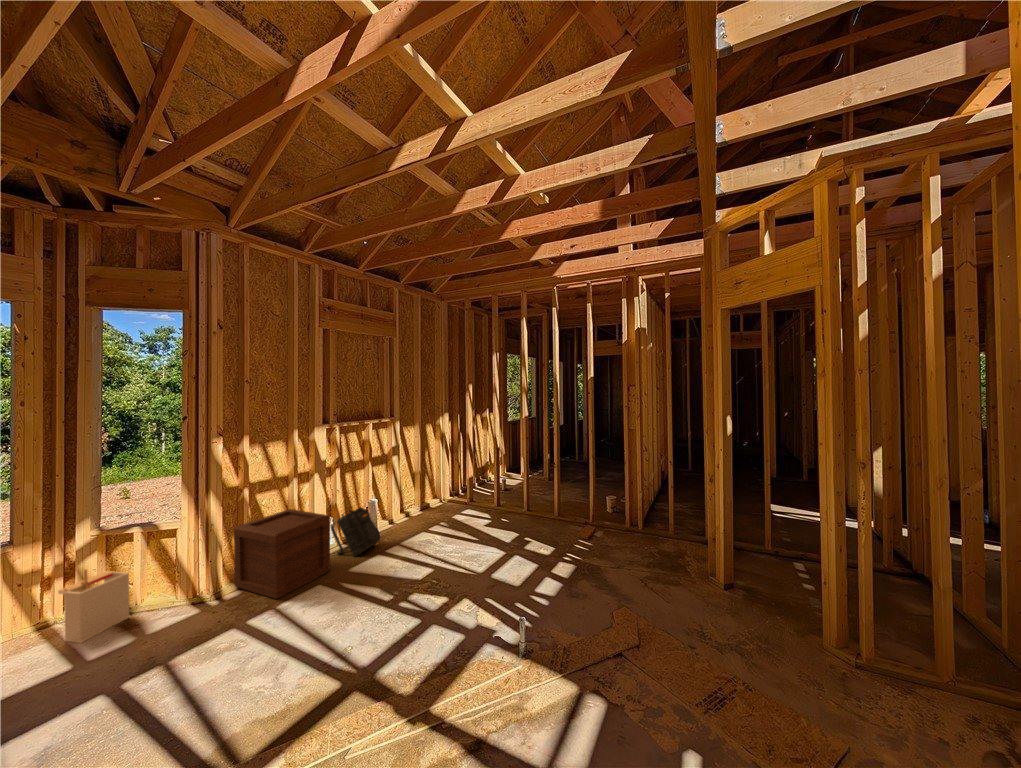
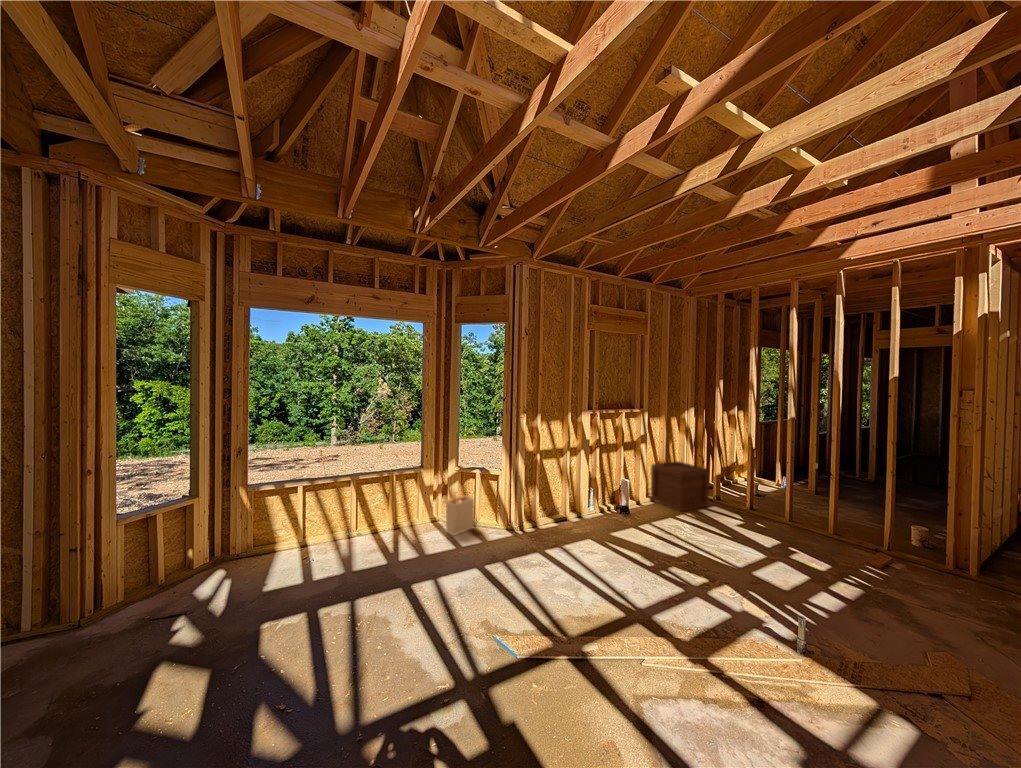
backpack: present [331,507,380,557] -> none [592,484,634,525]
wooden crate: present [234,509,330,599] -> present [651,461,709,511]

